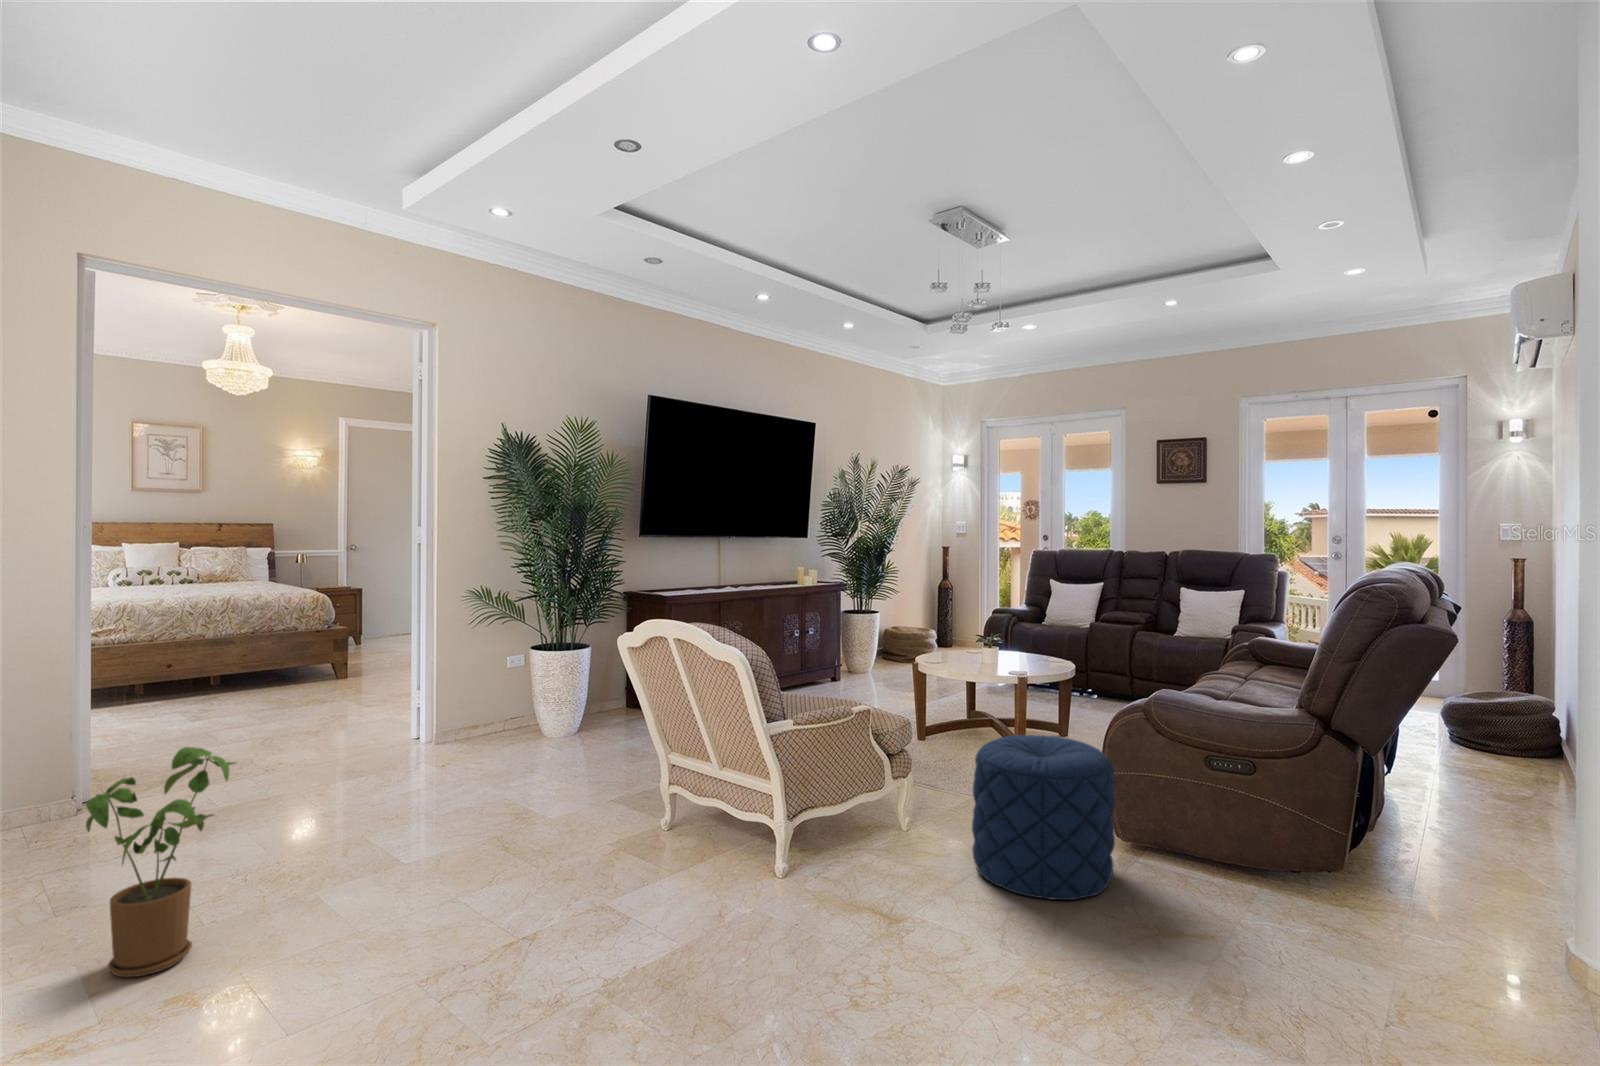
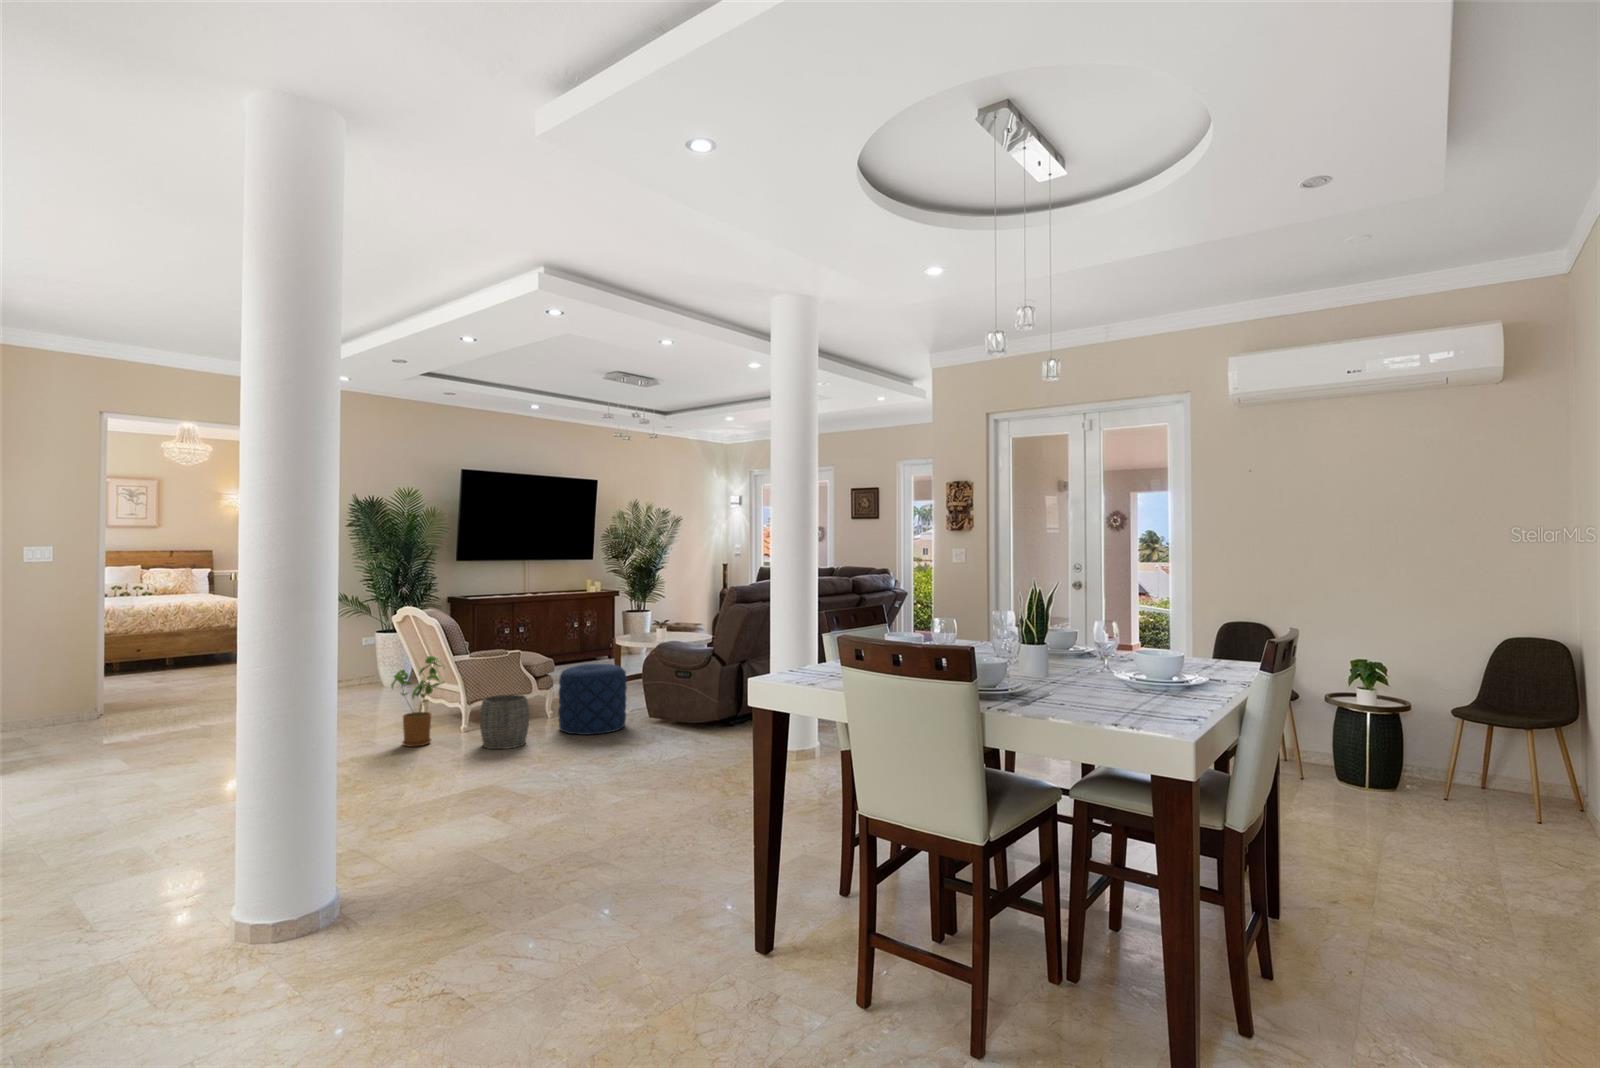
house plant: present [86,747,236,977] -> present [391,656,443,747]
woven basket: none [875,819,982,966] -> present [480,694,529,749]

